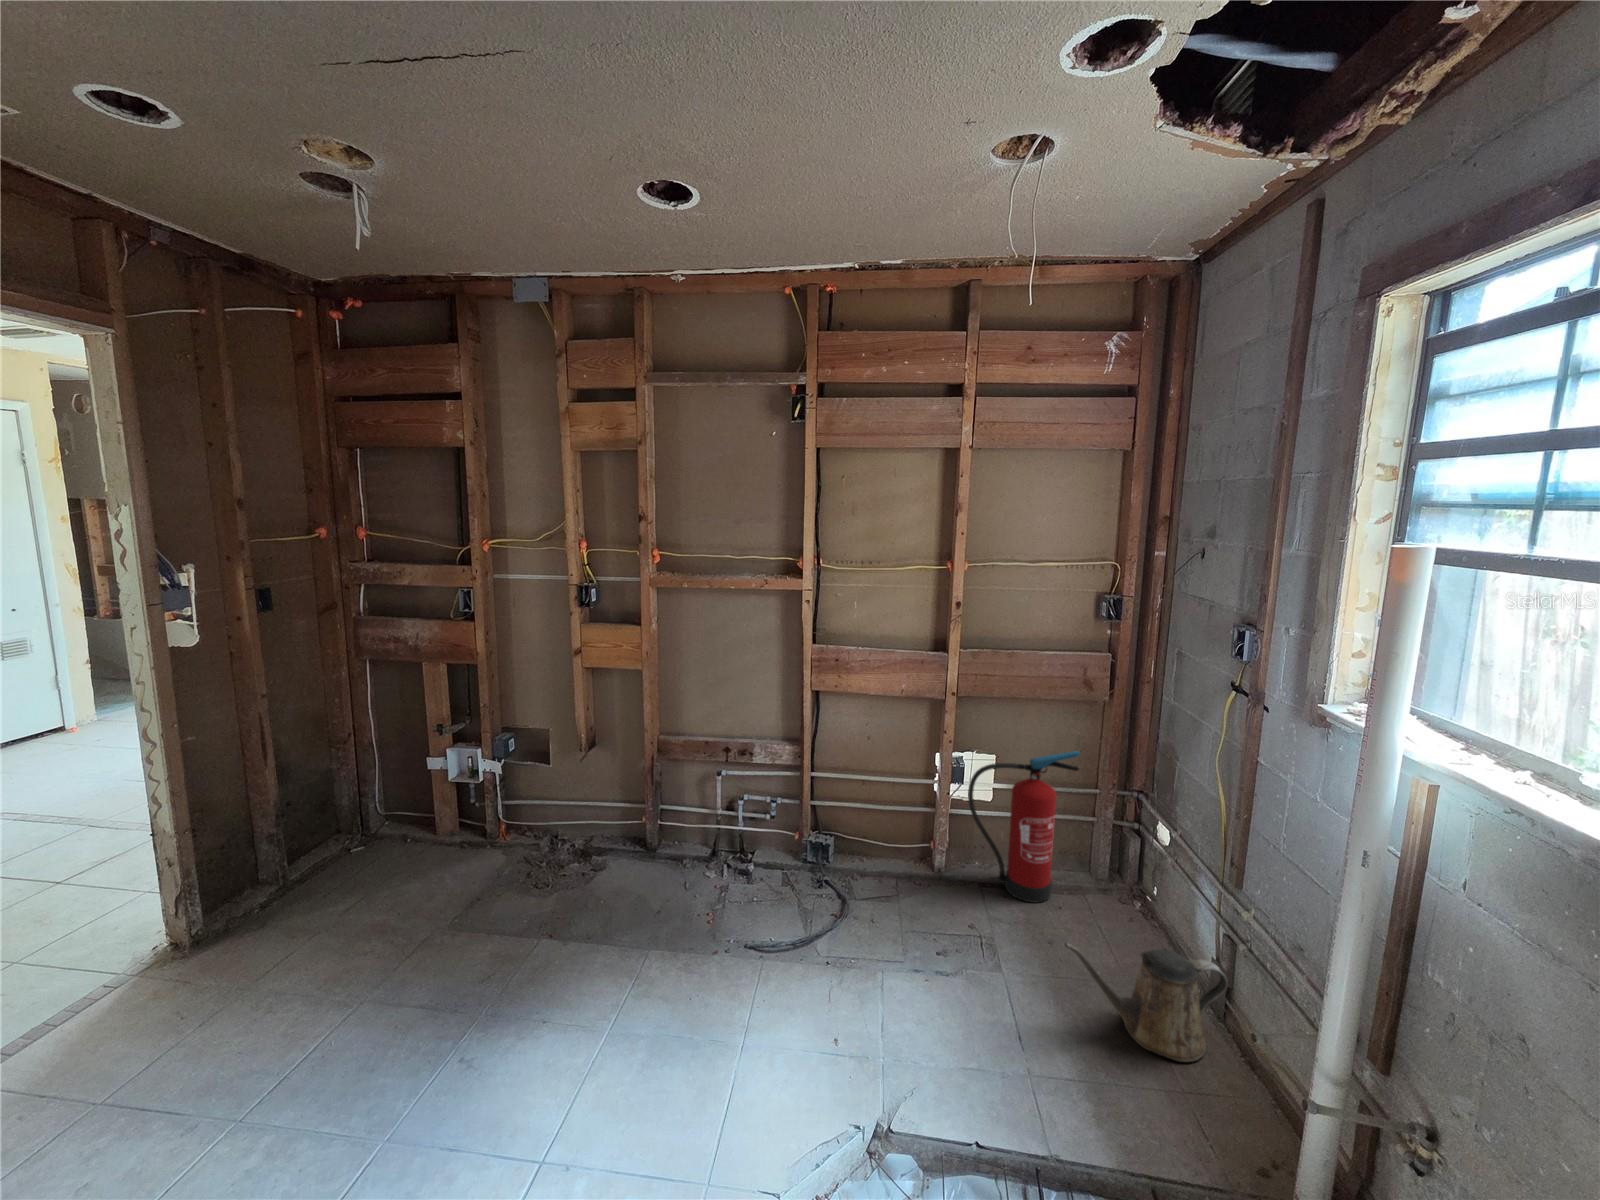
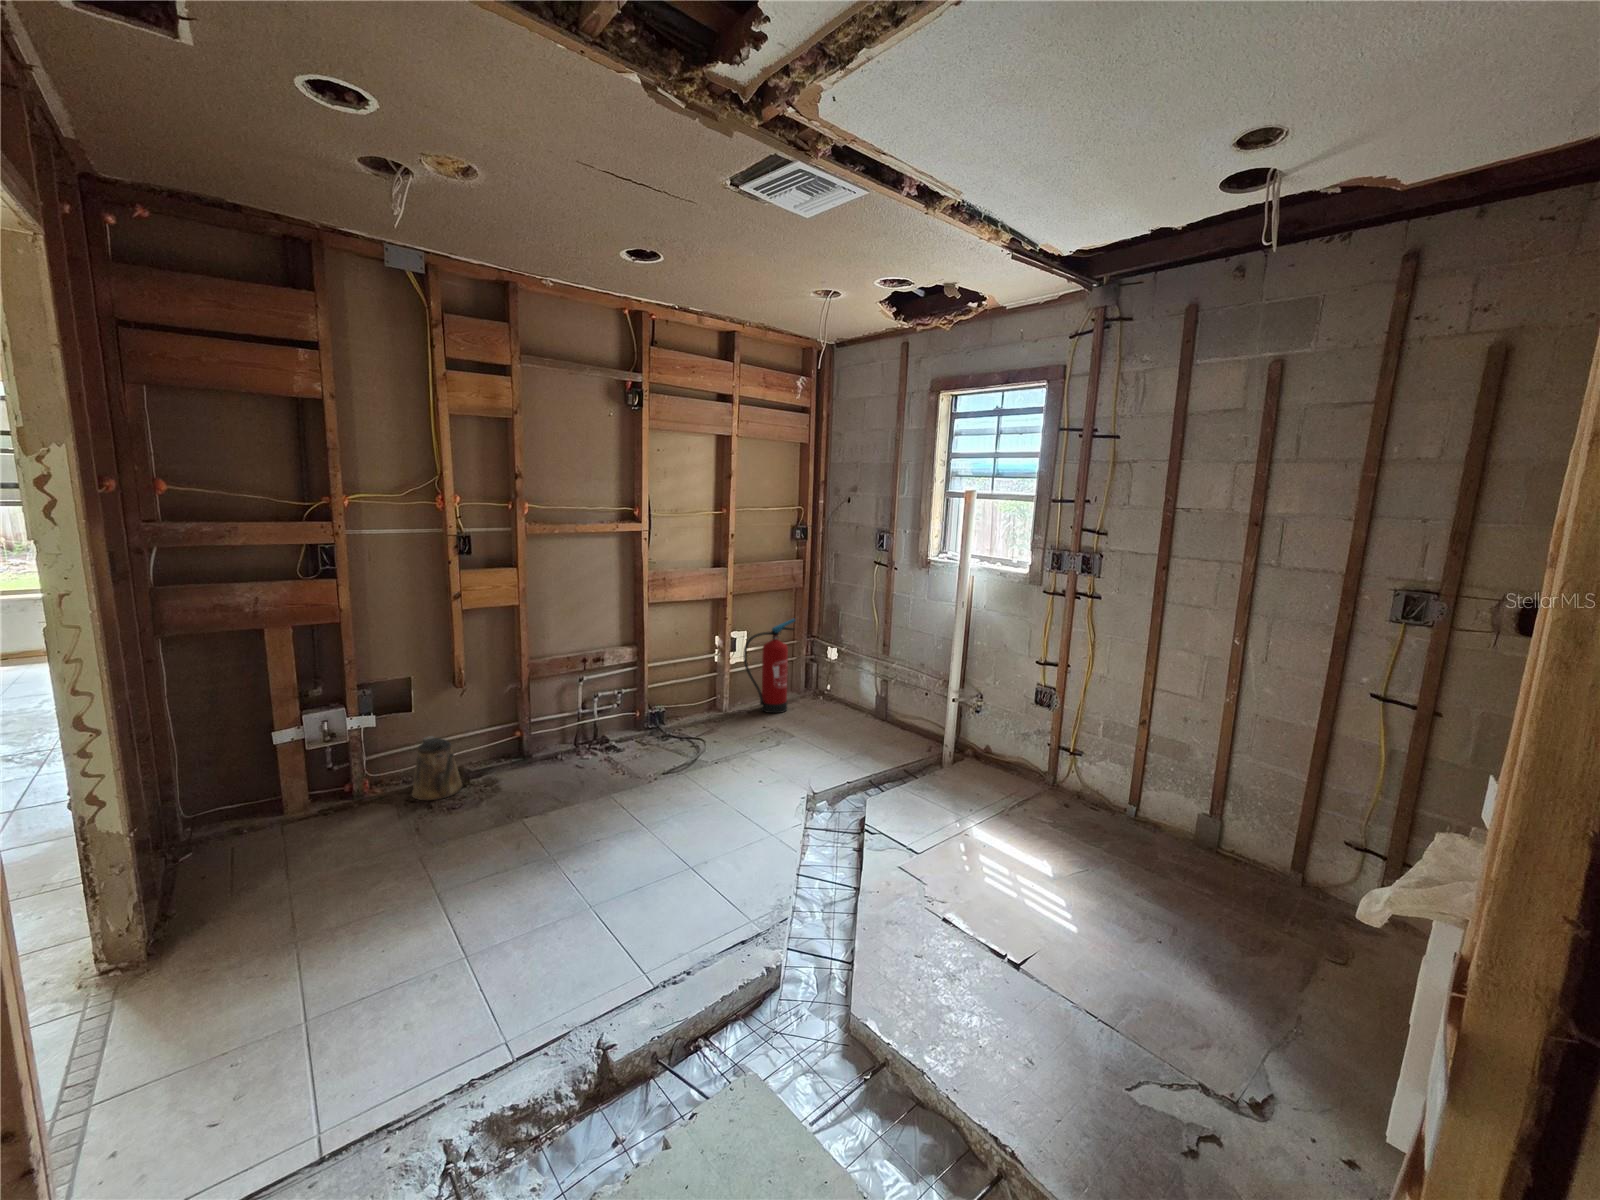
watering can: present [1065,943,1228,1062] -> present [412,736,463,800]

